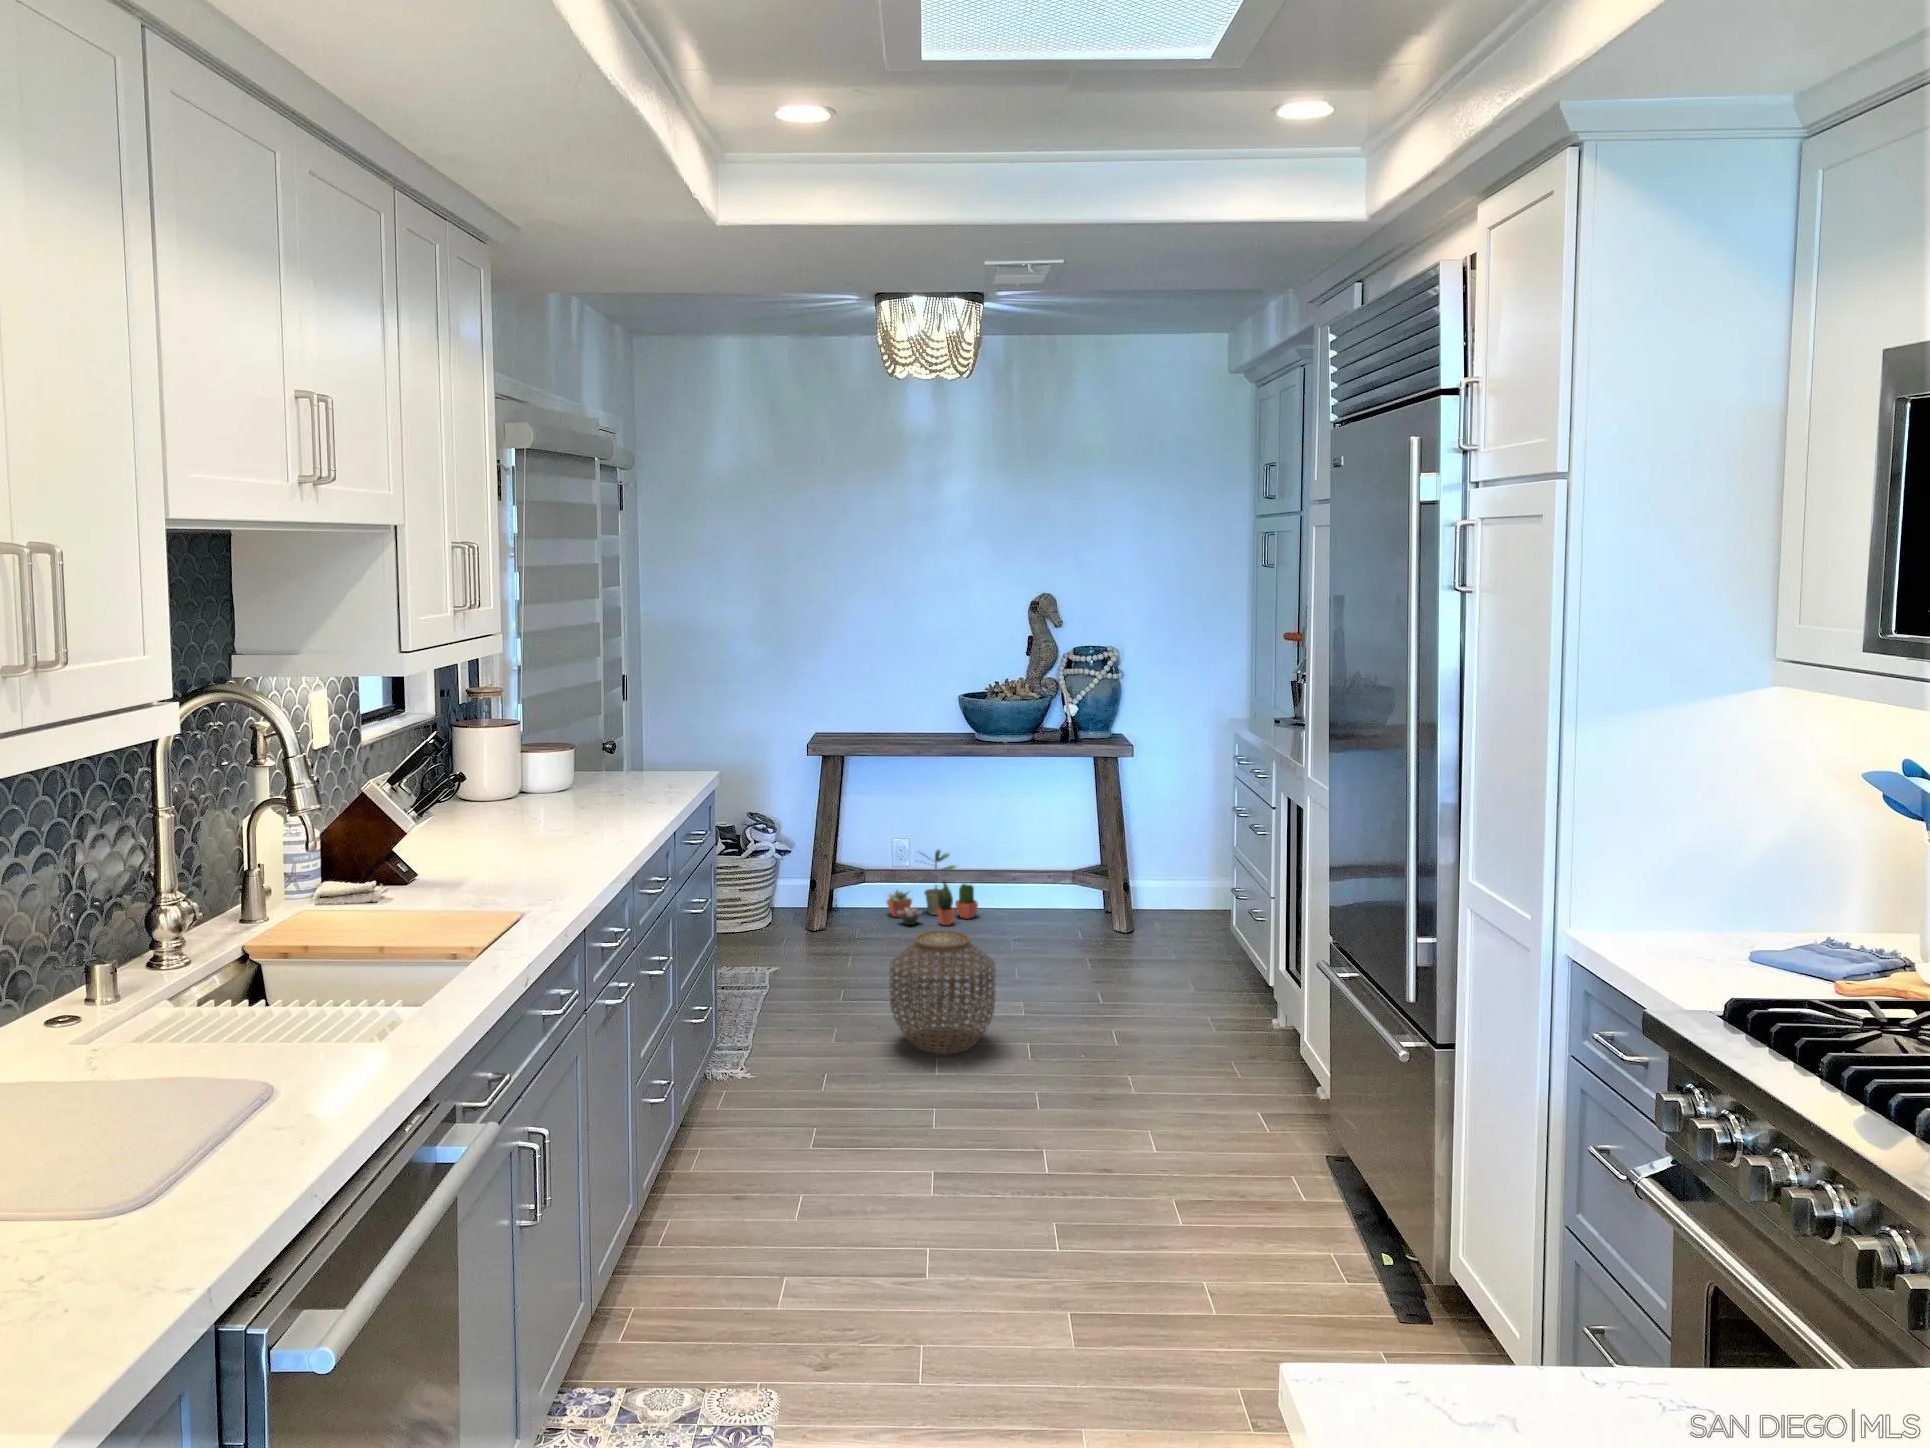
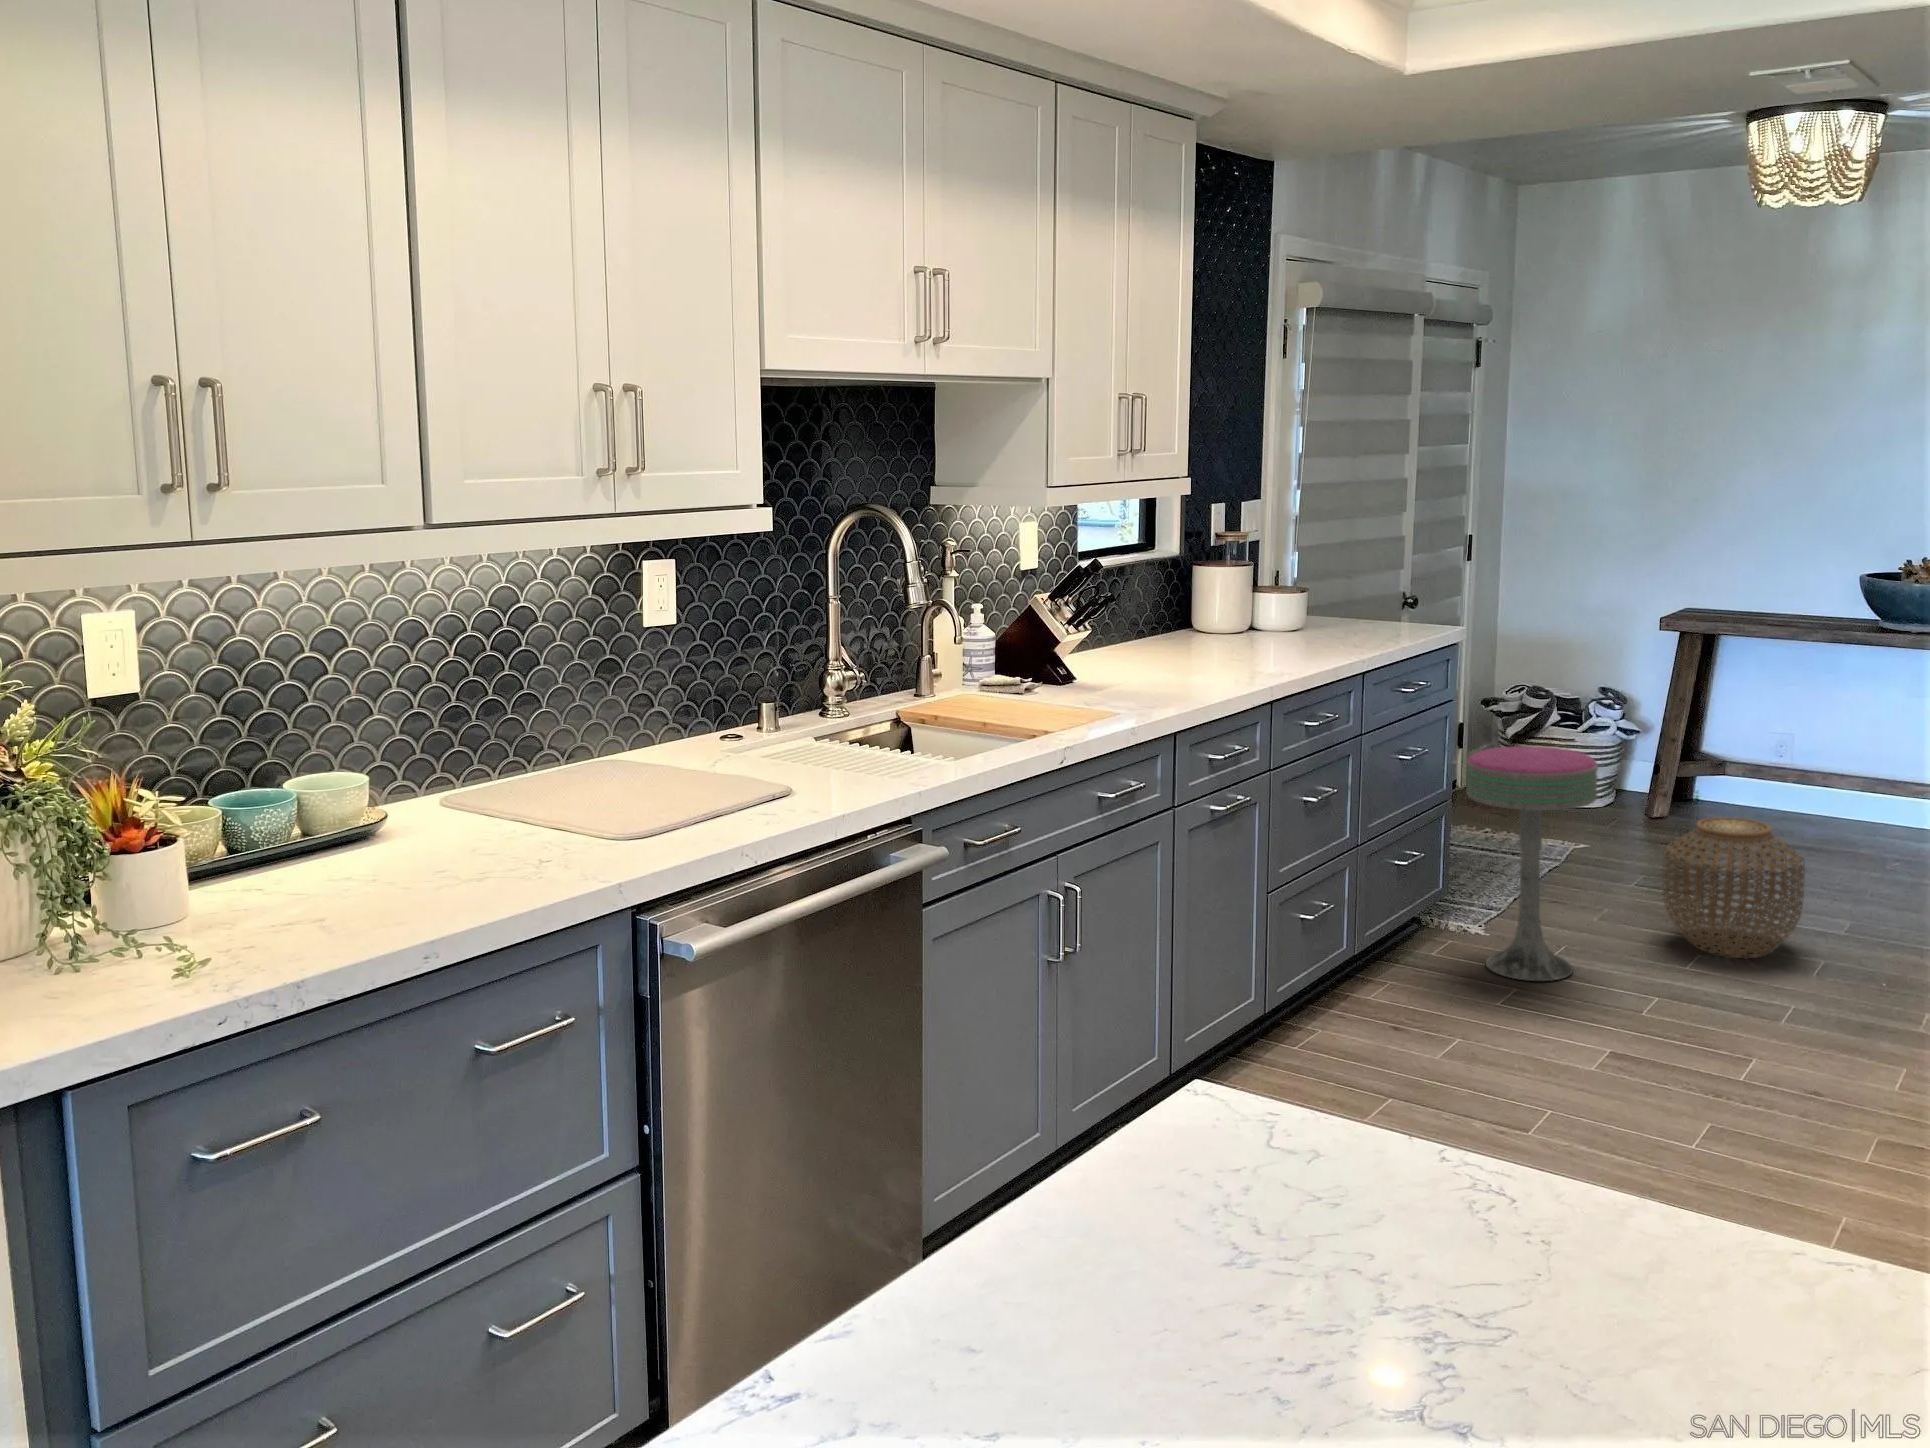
potted plant: present [887,850,978,925] -> none [1763,742,1889,833]
bar stool: none [750,888,863,1113] -> present [1466,746,1598,981]

